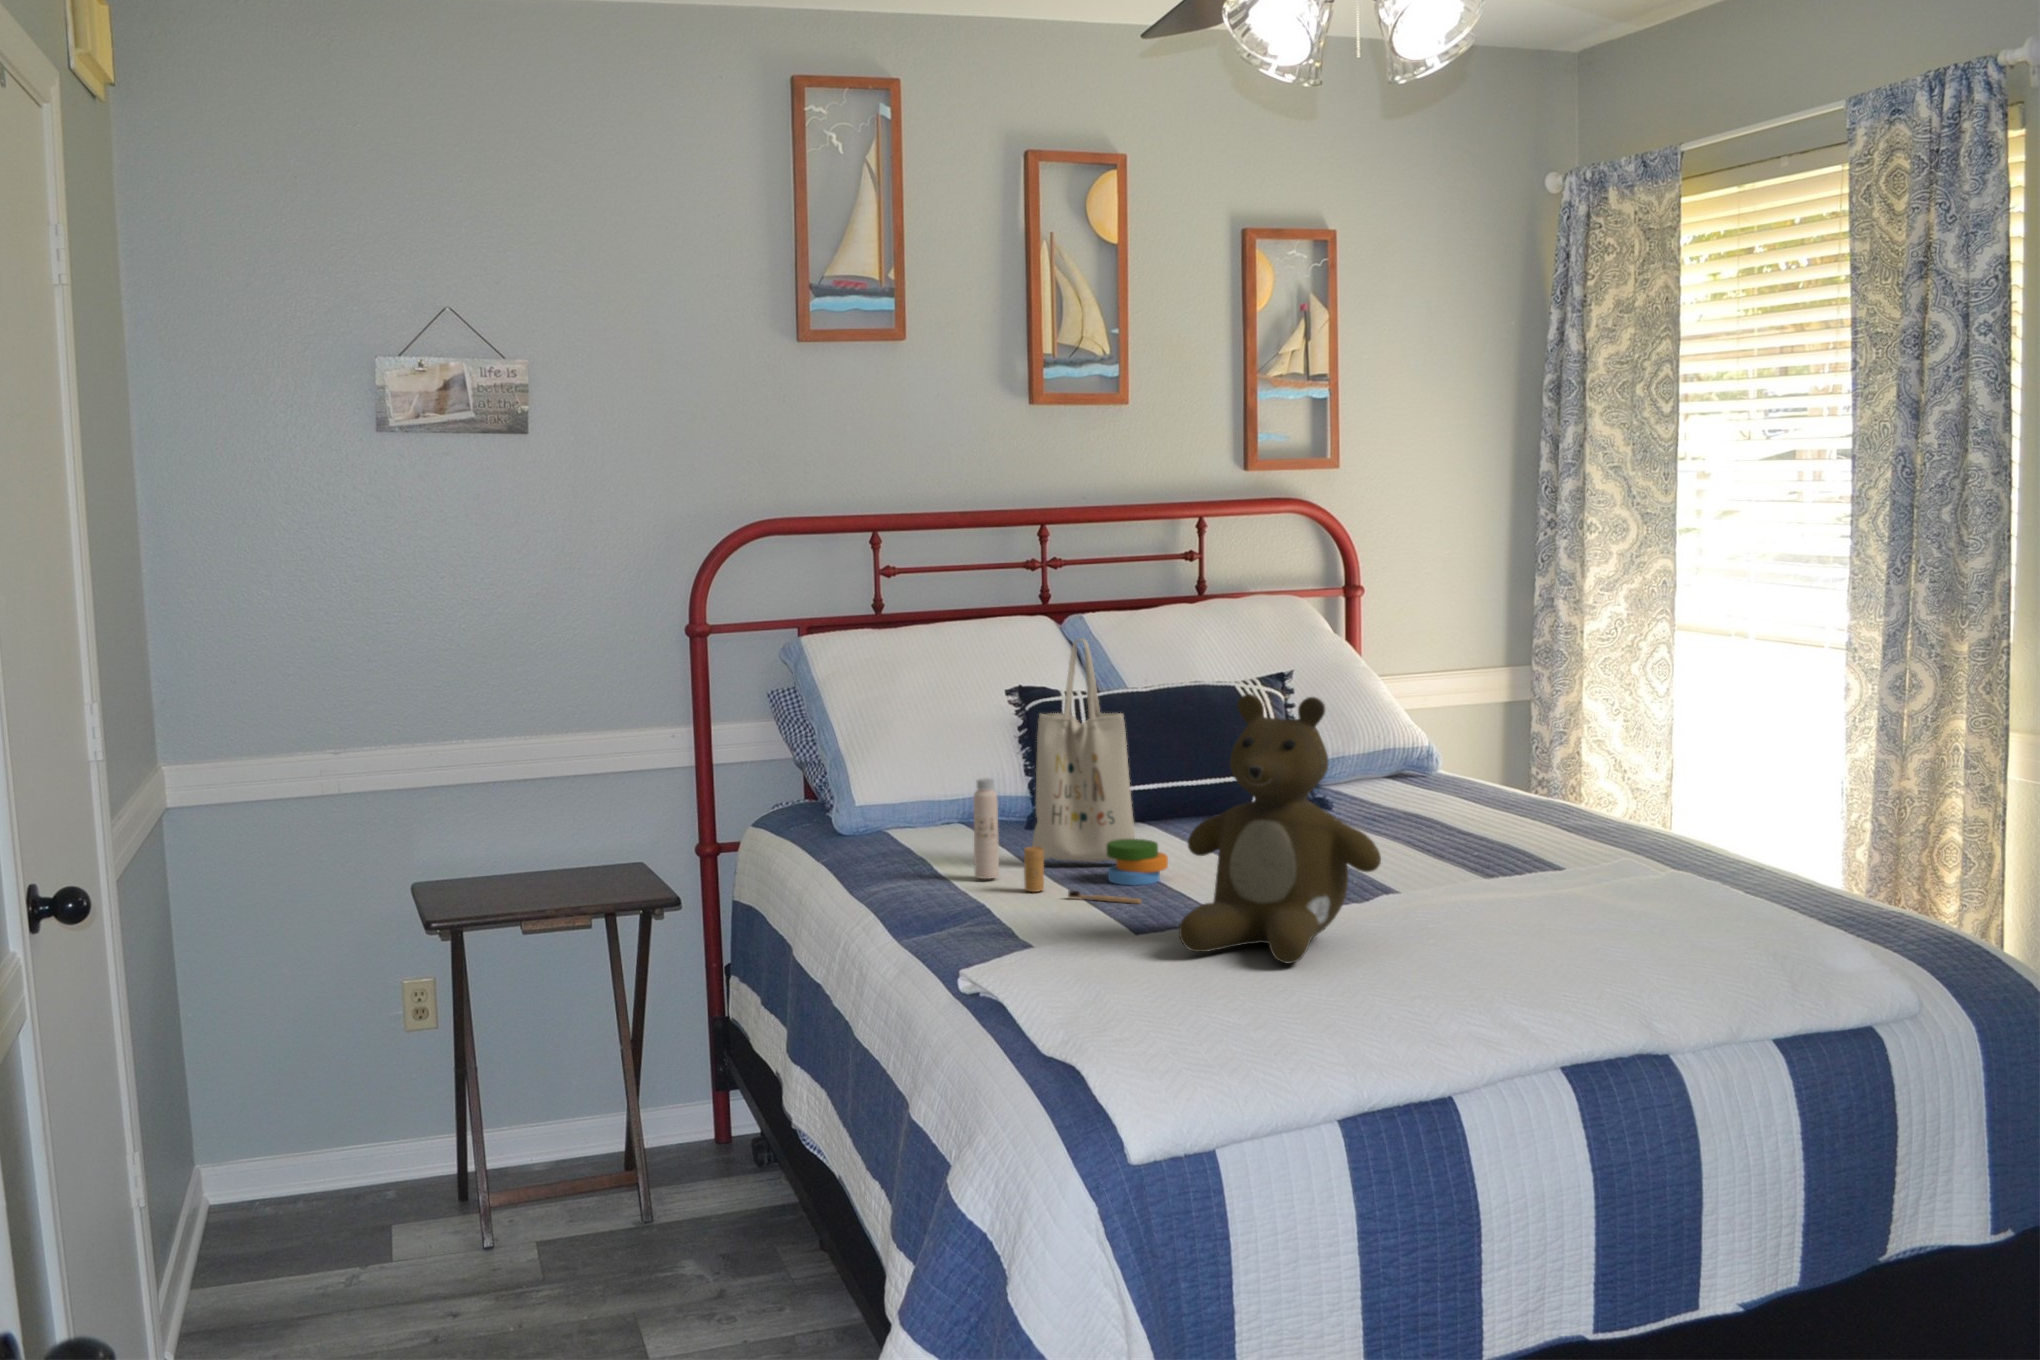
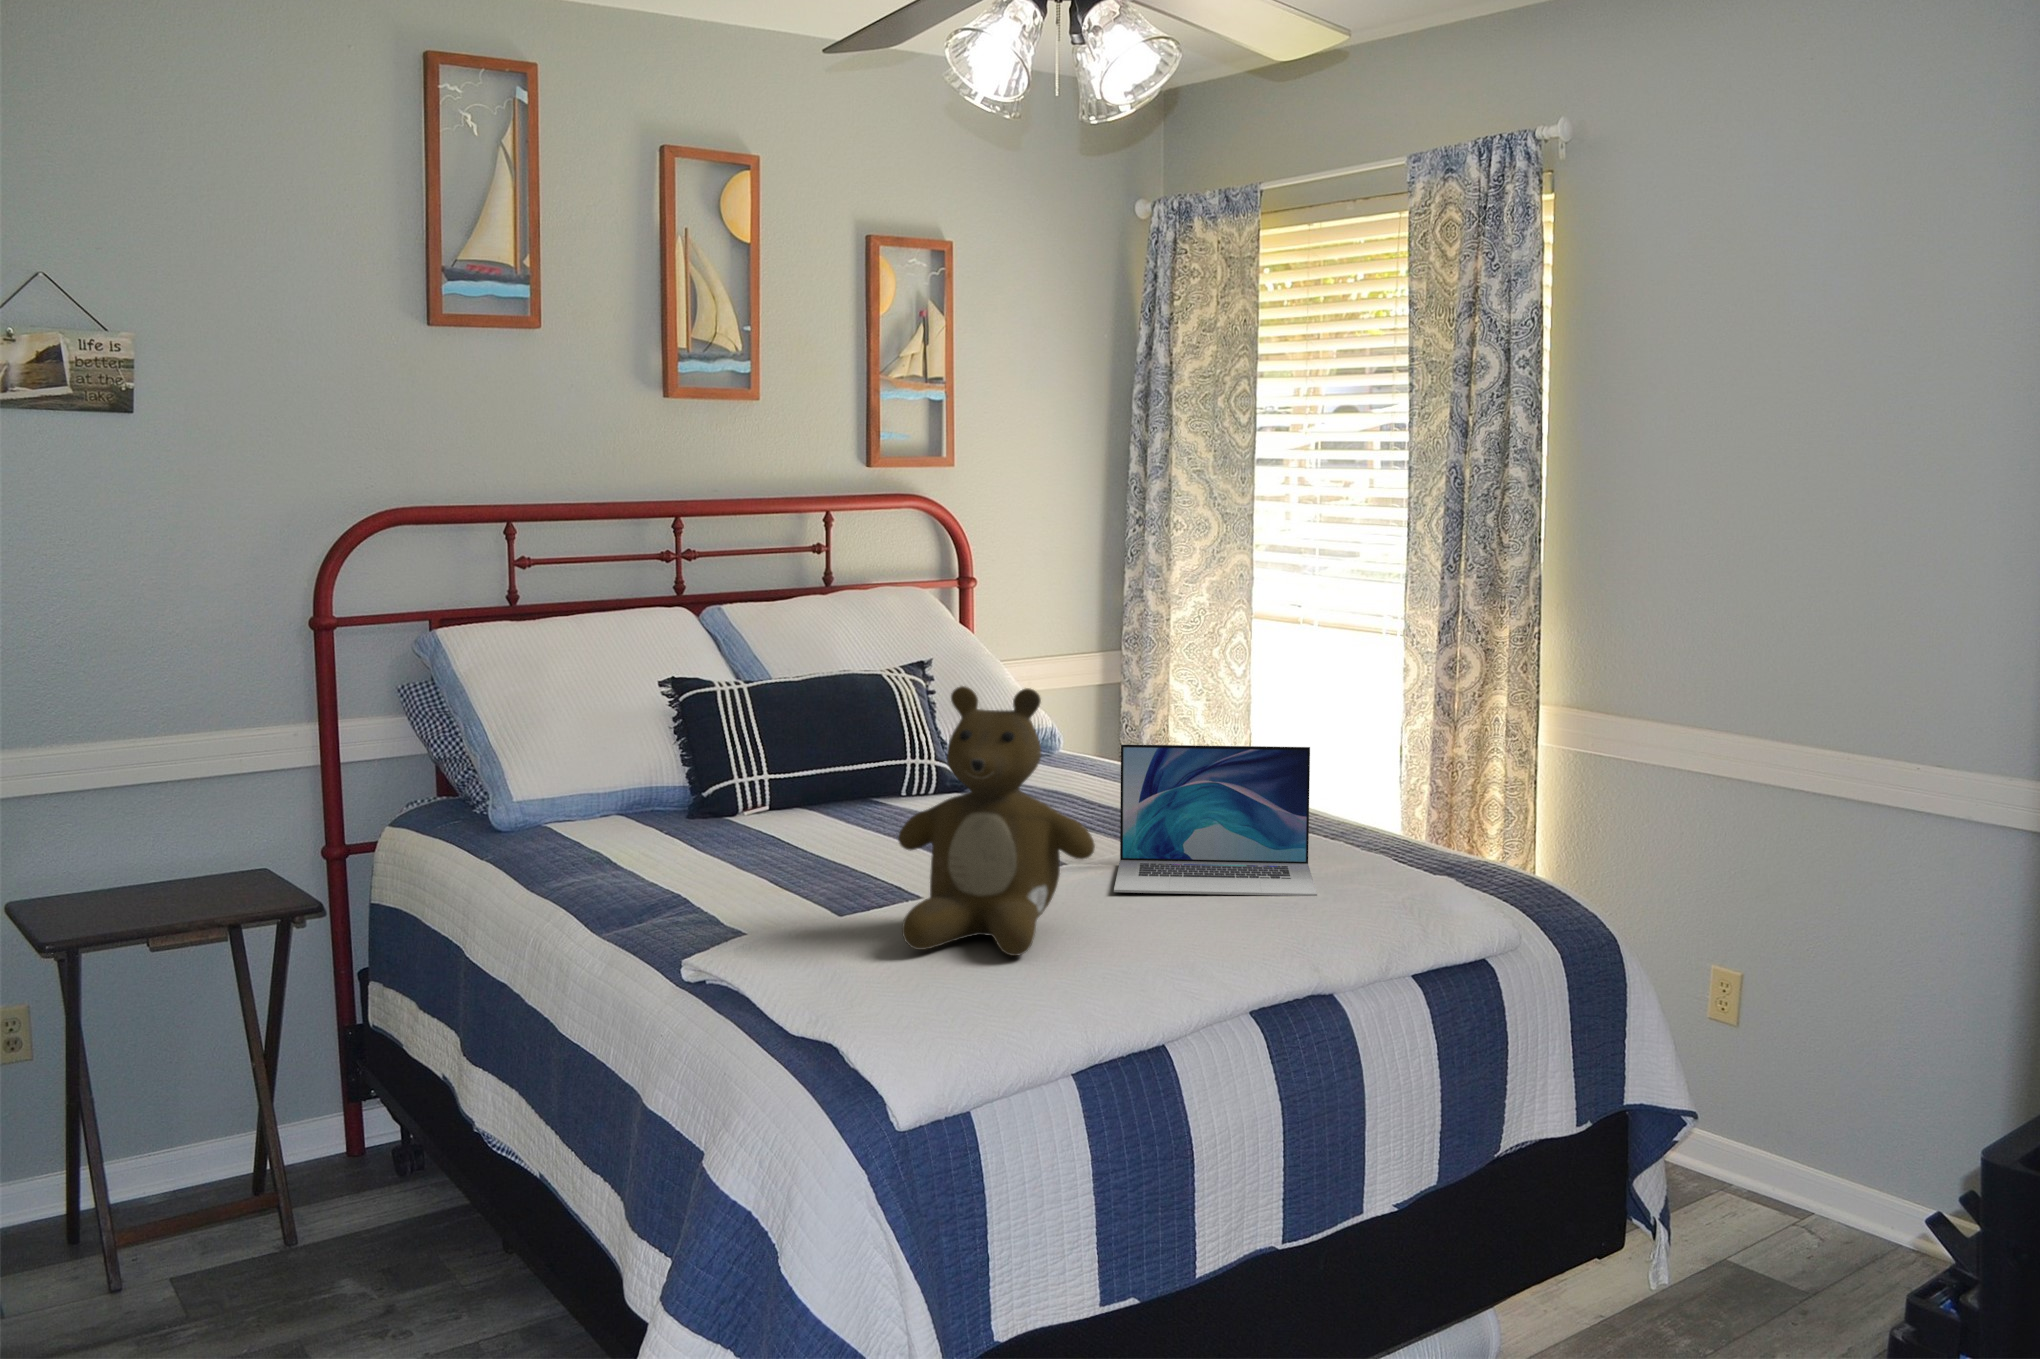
tote bag: present [973,638,1168,904] -> none [650,629,853,900]
laptop: none [1420,760,1654,928] -> present [1114,744,1317,896]

